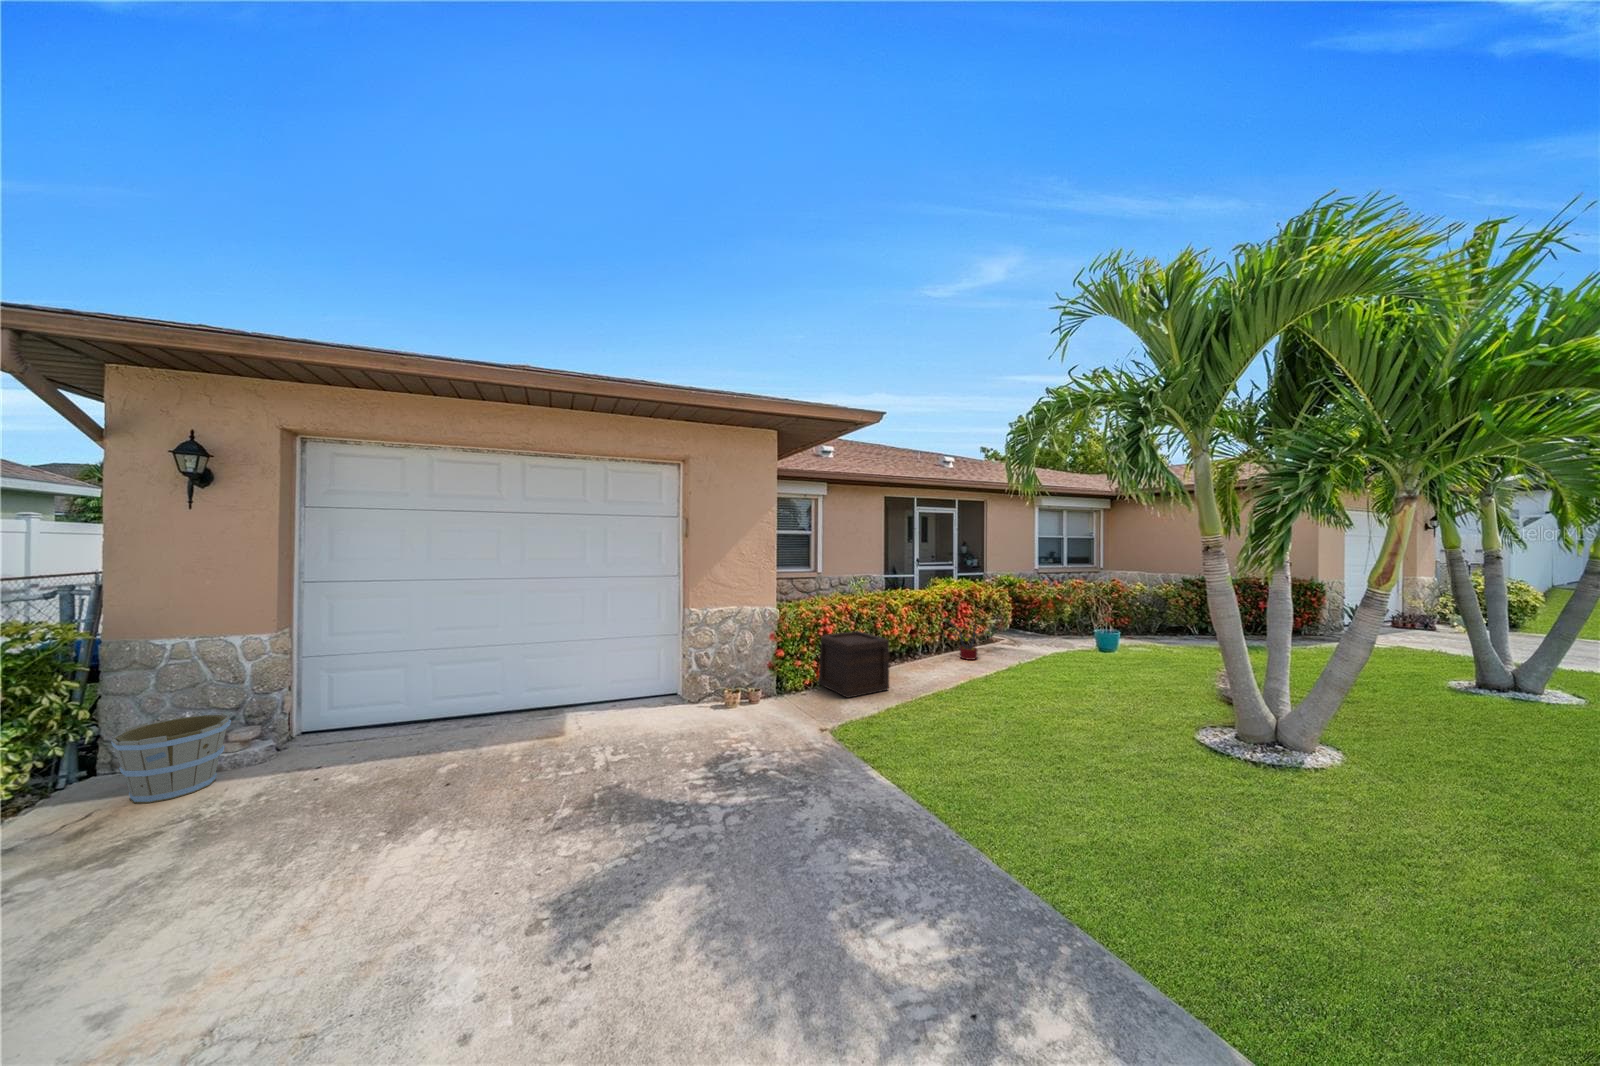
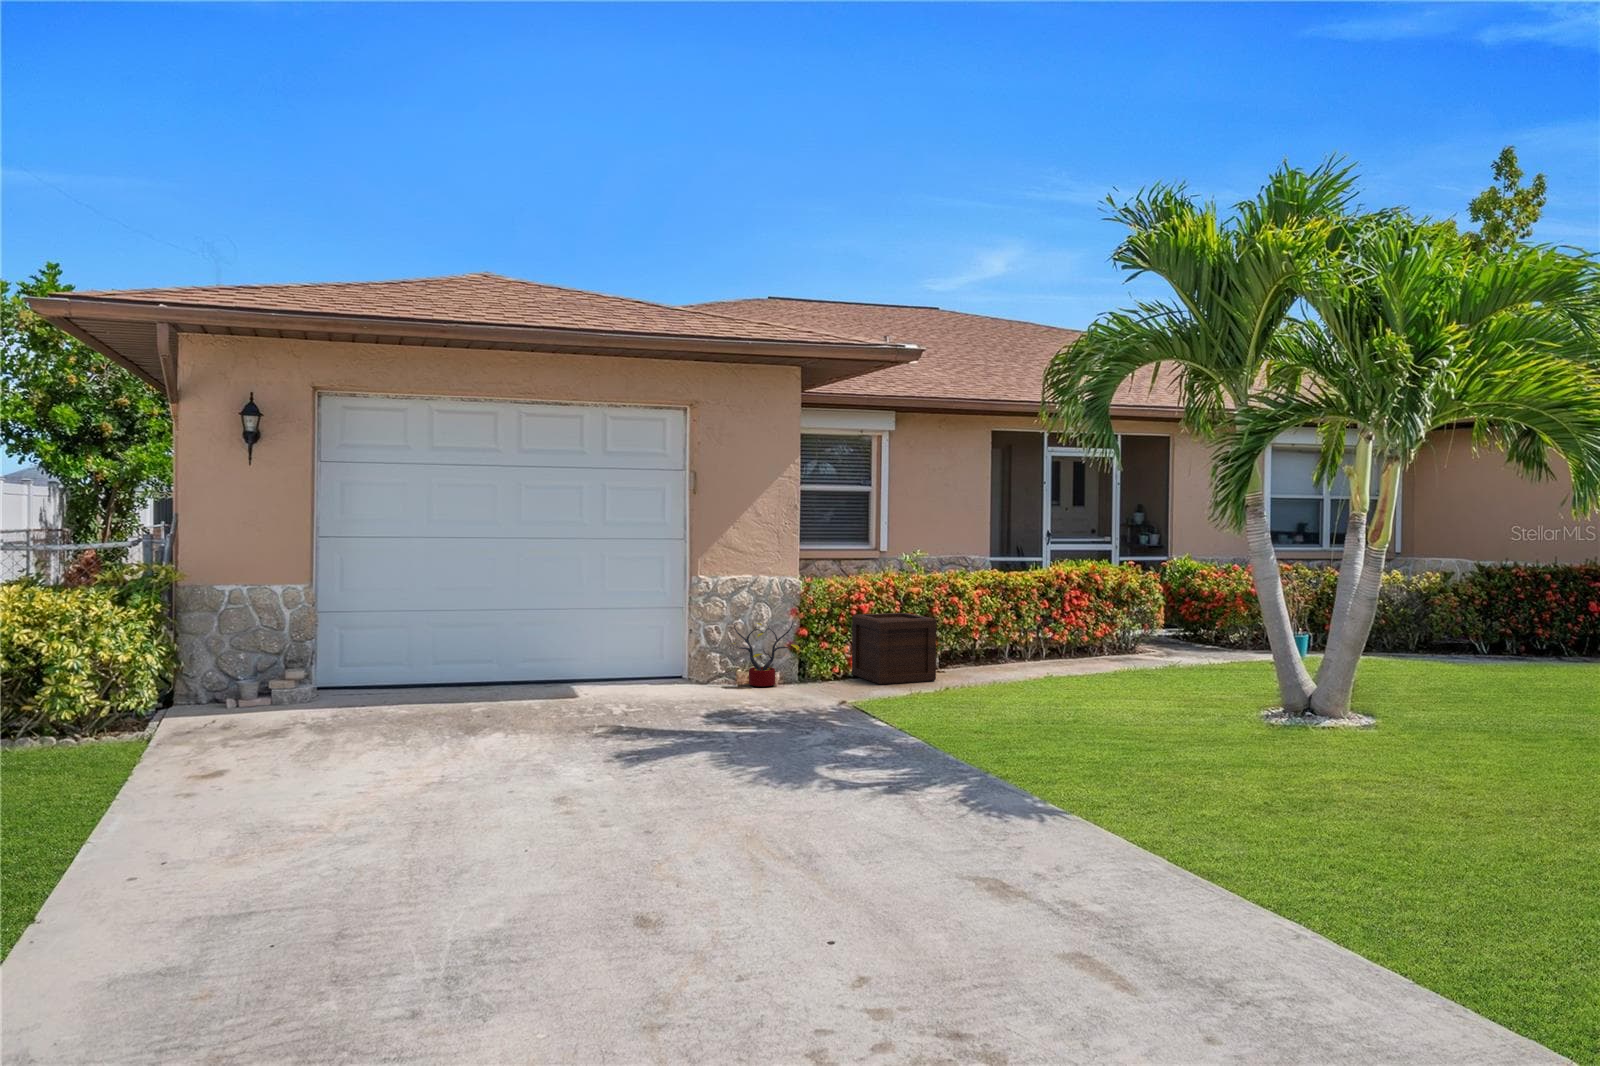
decorative plant: present [955,623,977,660] -> present [734,622,799,686]
wooden bucket: present [111,713,231,803] -> none [212,652,285,716]

